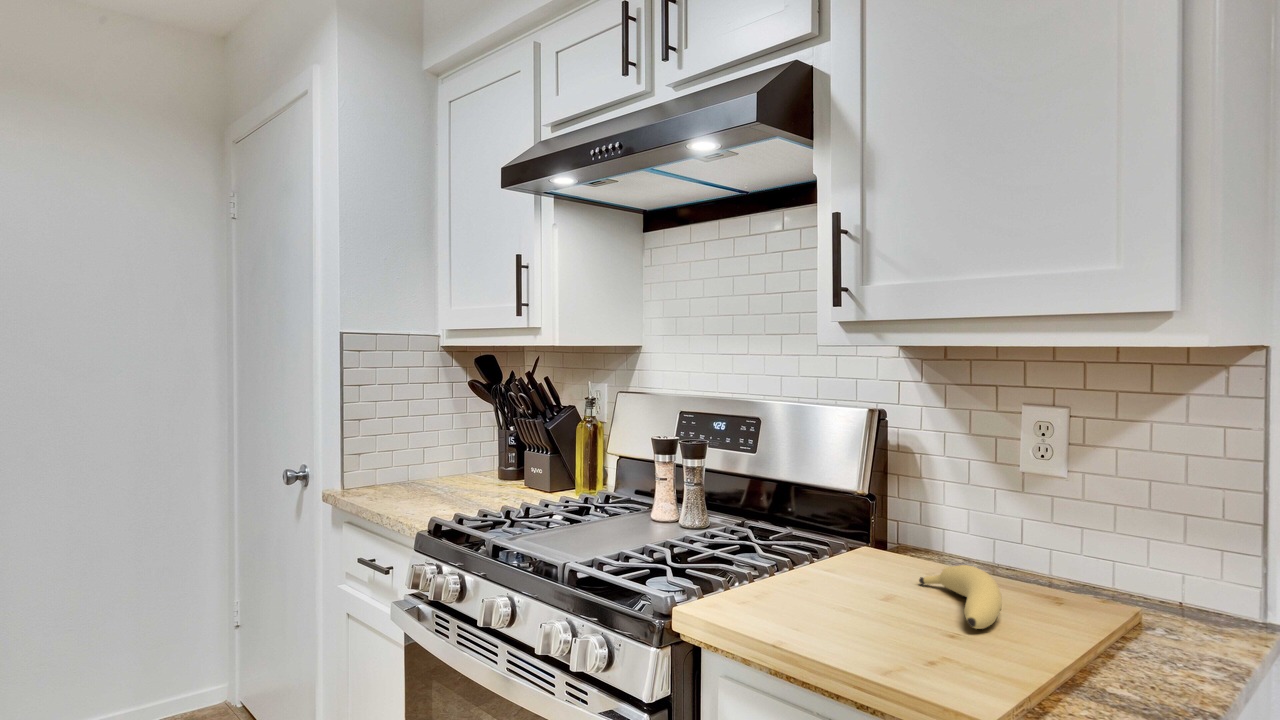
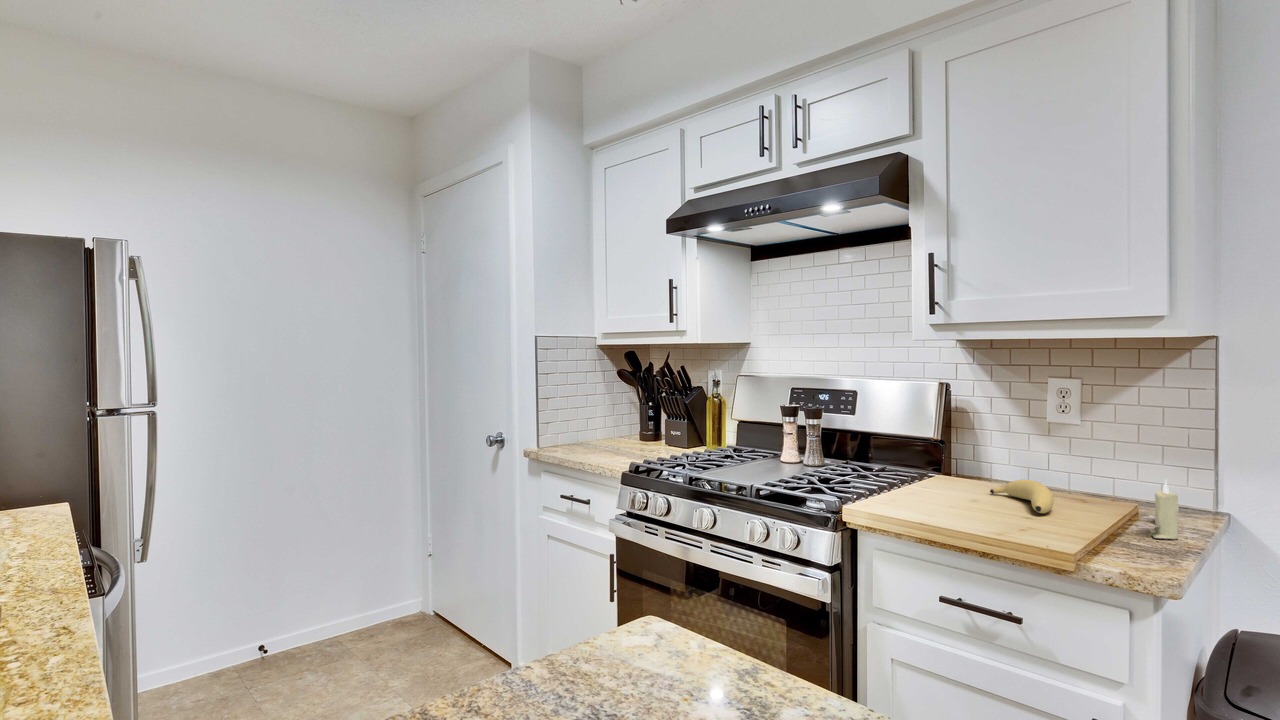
candle: none [1152,582,1194,684] -> present [1153,480,1179,539]

